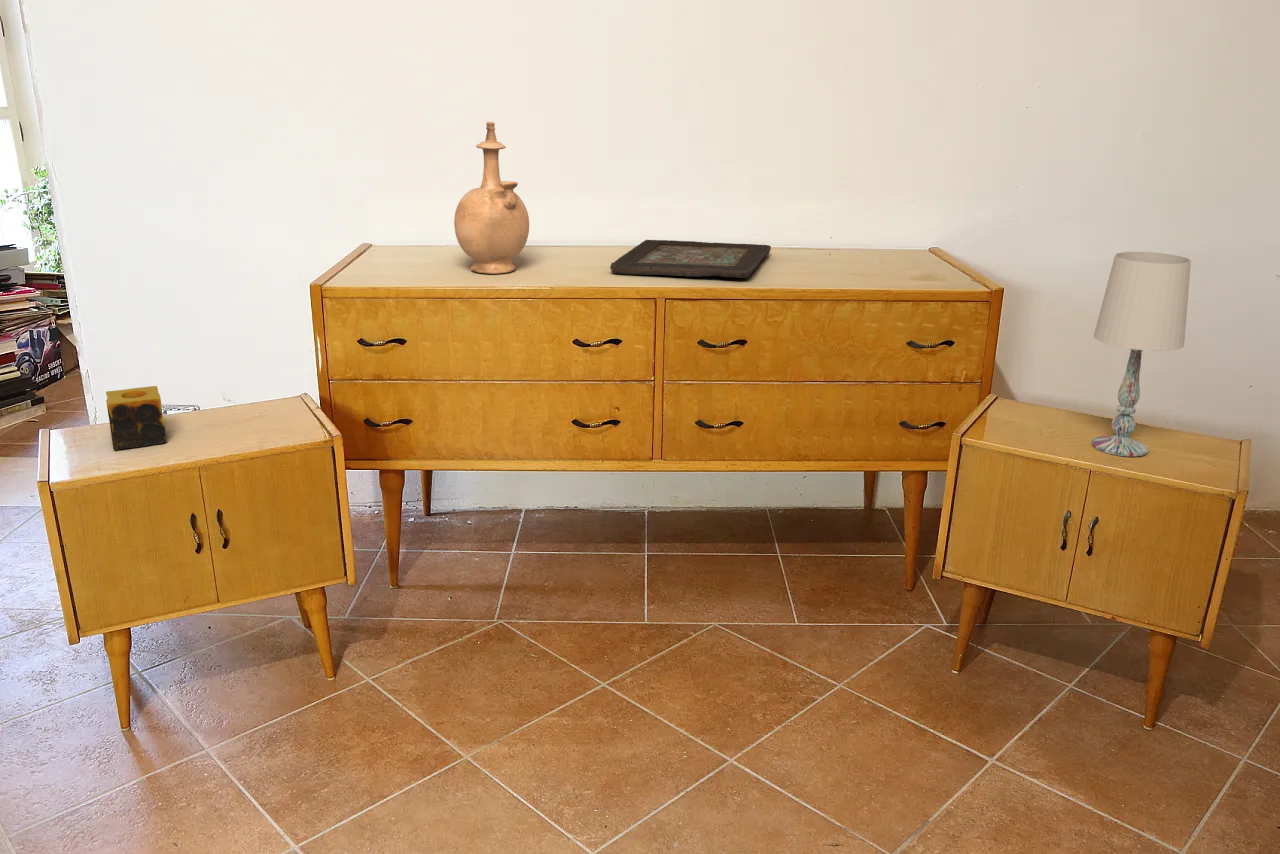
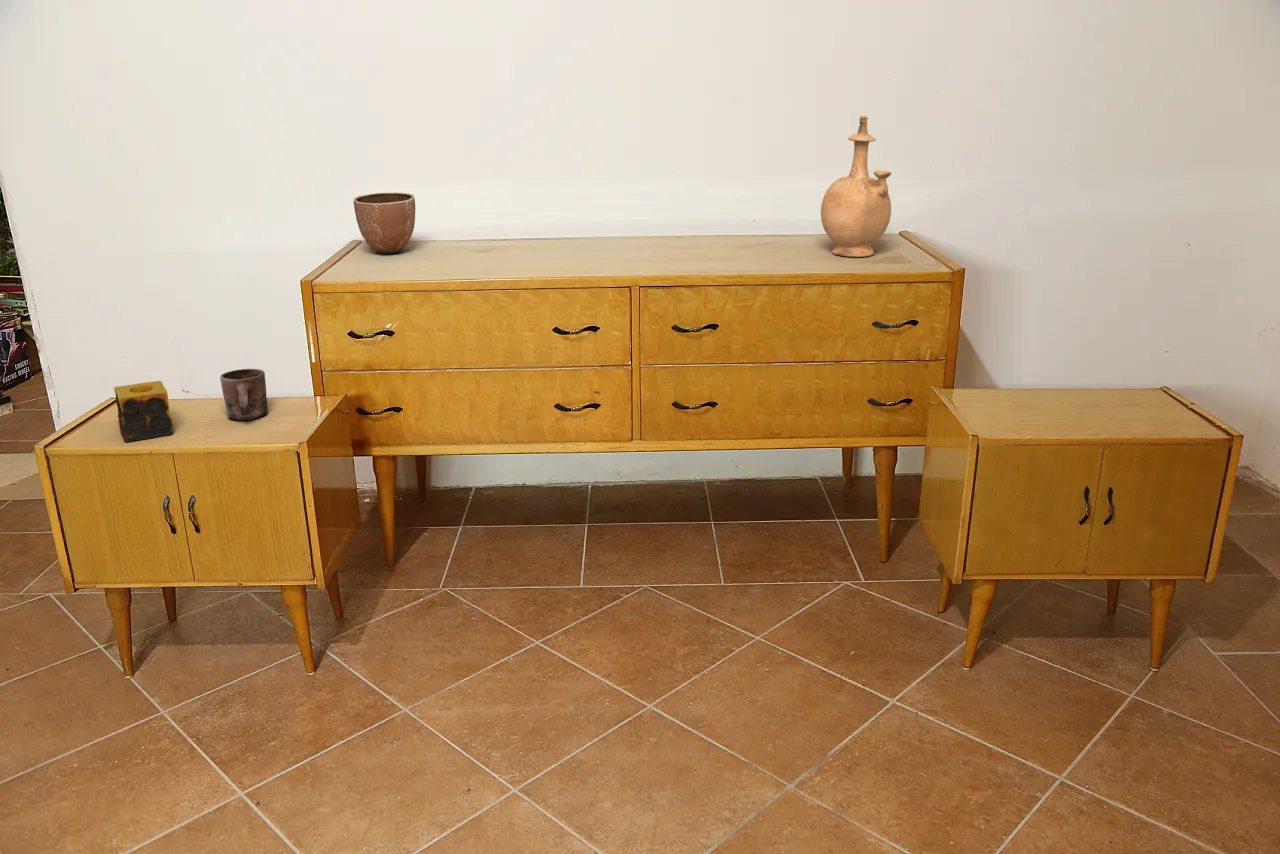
vase: present [454,122,529,274] -> present [821,116,891,257]
decorative bowl: none [370,197,434,260] -> present [353,192,415,254]
decorative tray: present [610,240,771,278] -> none [588,228,742,265]
table lamp: present [1092,252,1191,457] -> none [1040,234,1125,424]
mug: none [220,375,270,429] -> present [220,369,268,420]

